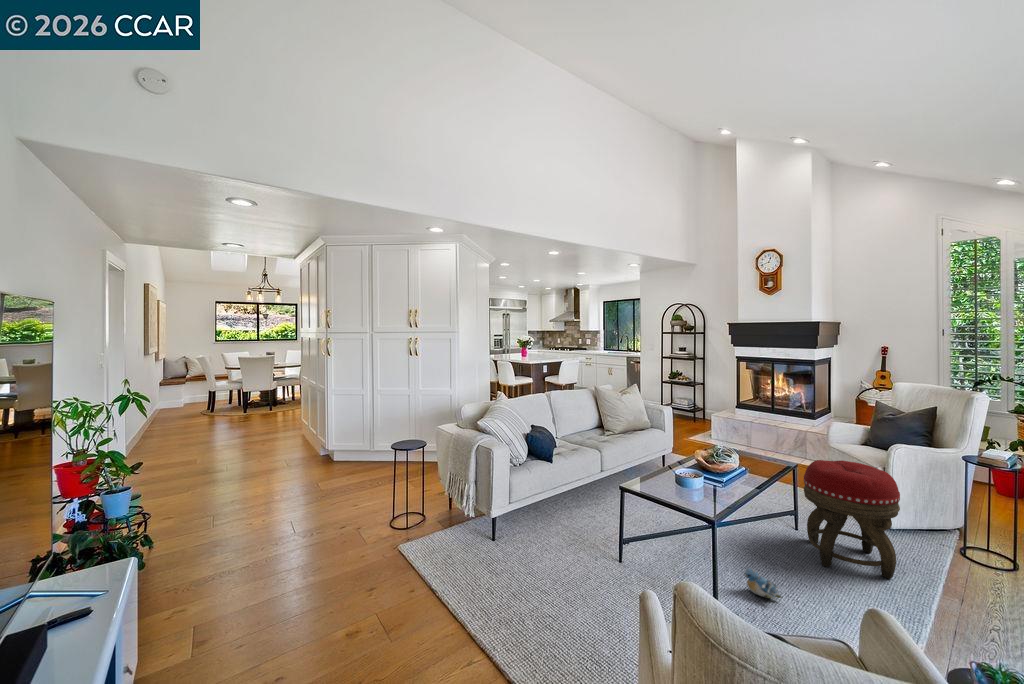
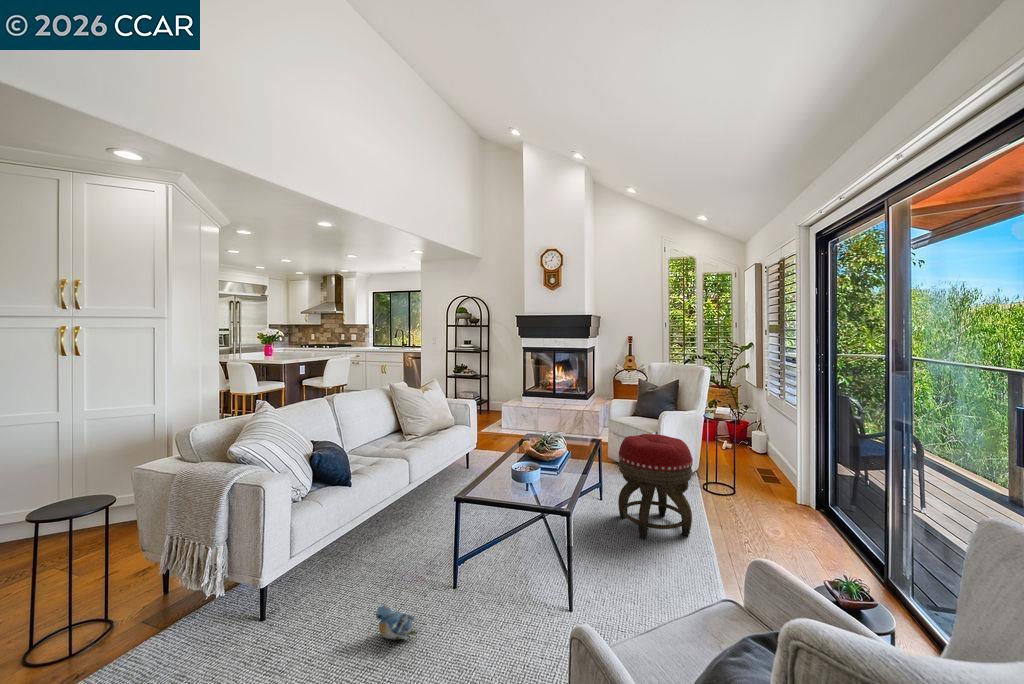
plush toy: present [744,568,782,599] -> present [375,605,417,640]

